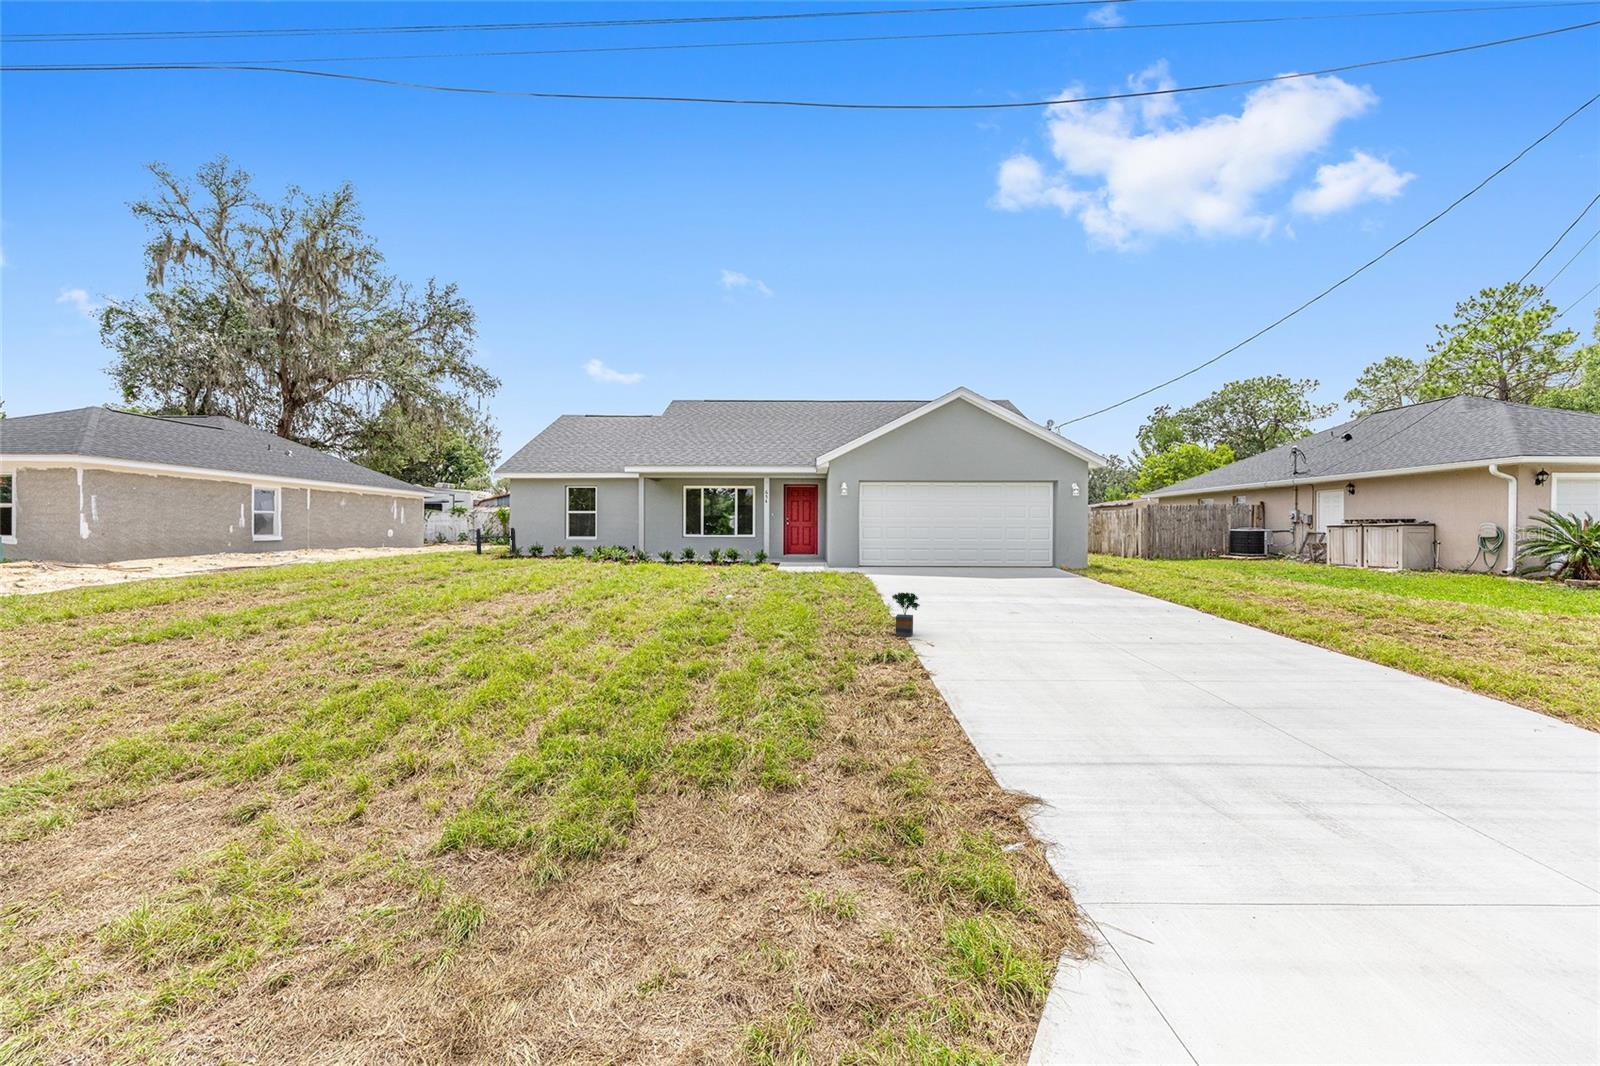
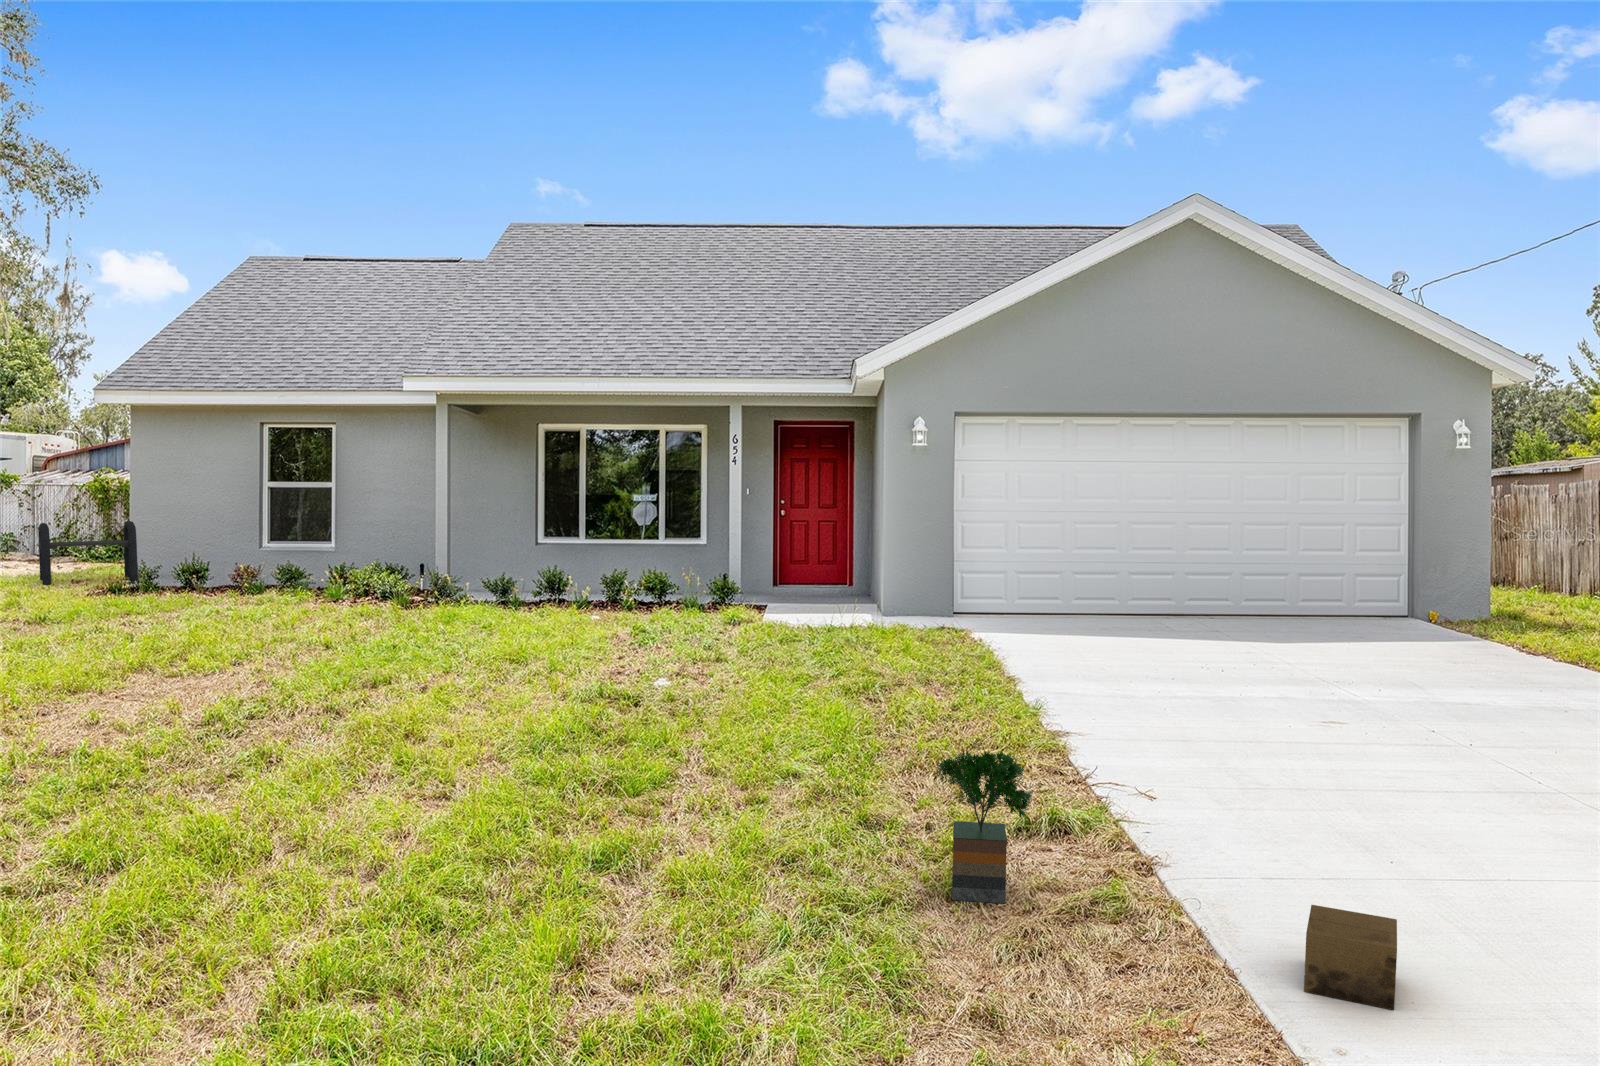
potted tree: present [892,593,920,637] -> present [937,750,1032,903]
cardboard box: none [819,634,851,658] -> present [1304,905,1397,1010]

